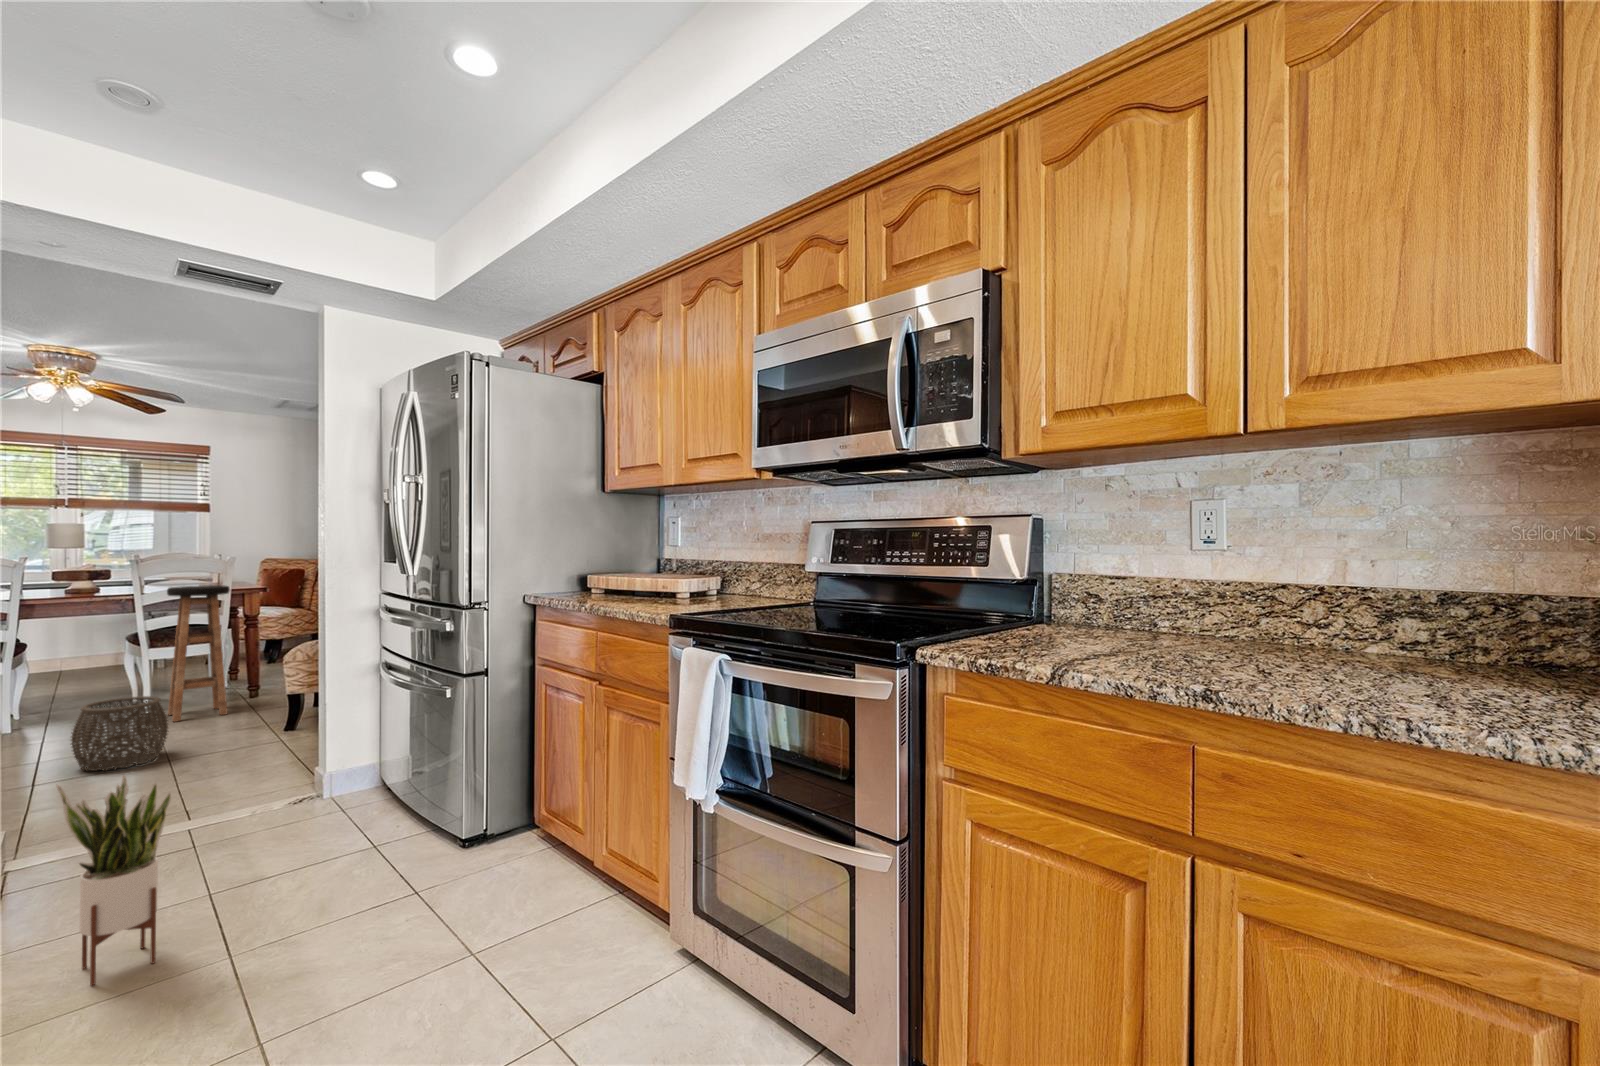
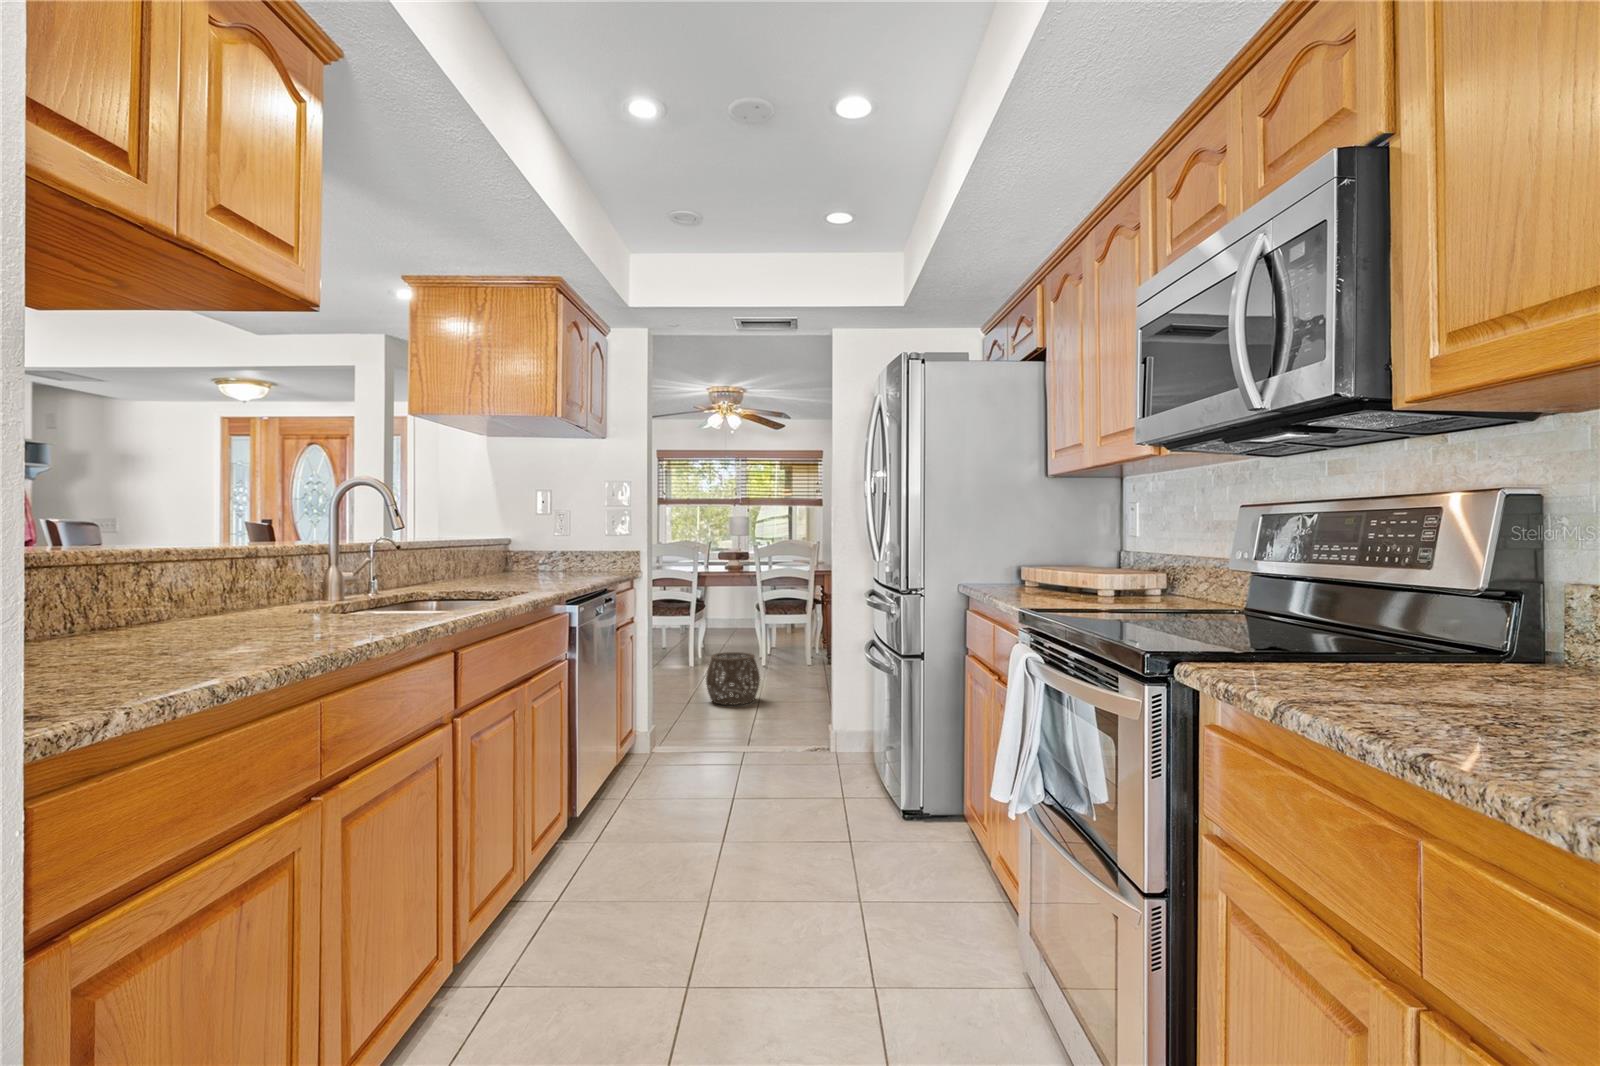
bar stool: present [167,585,230,722] -> none [772,569,811,678]
potted plant: present [57,776,171,985] -> none [638,695,694,837]

